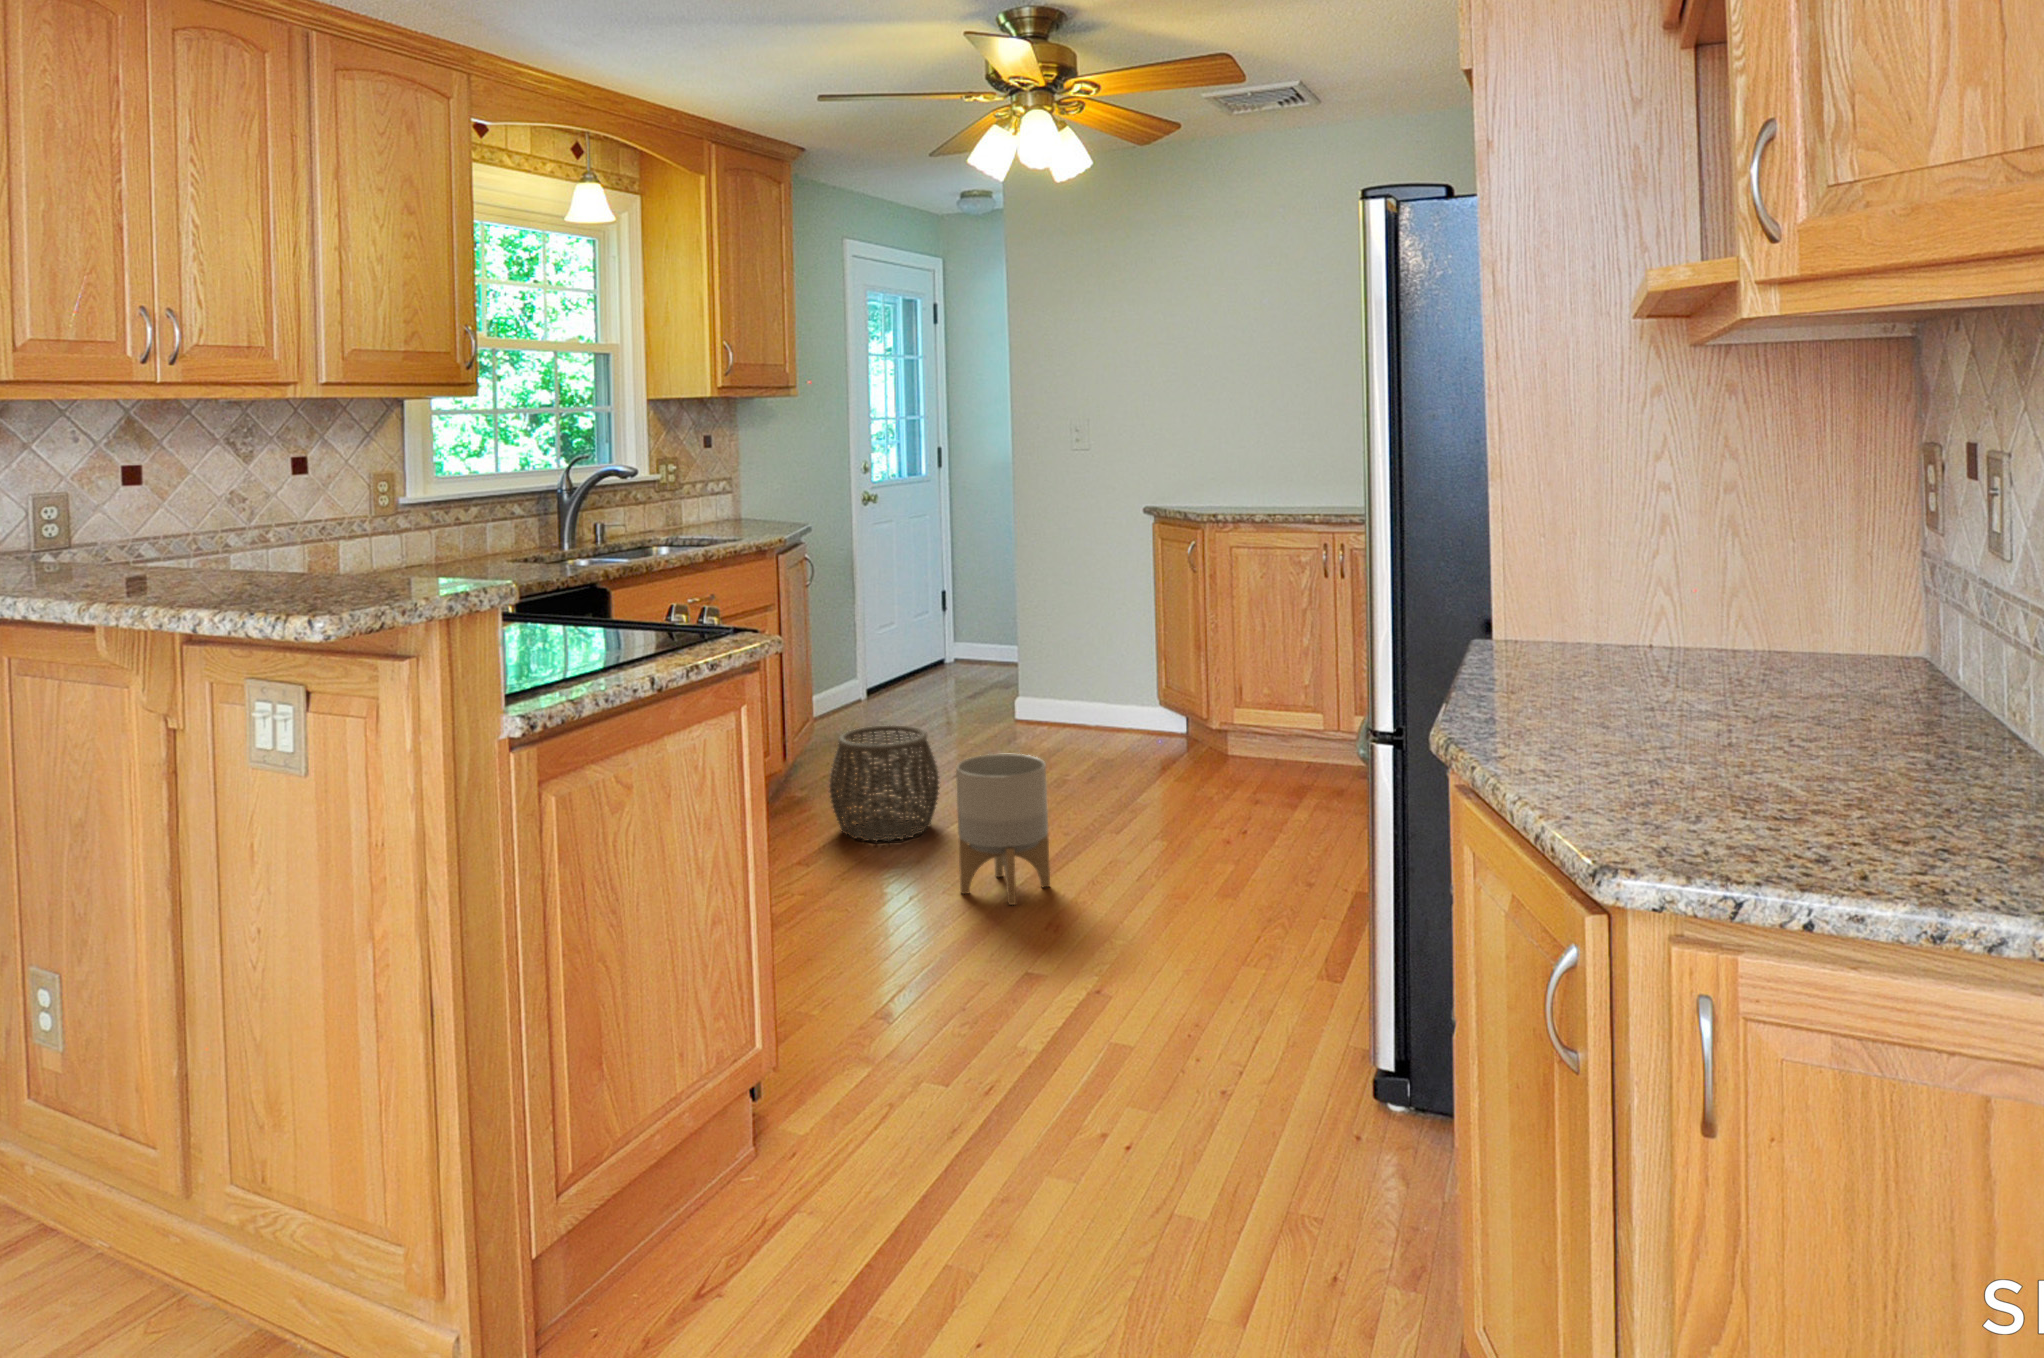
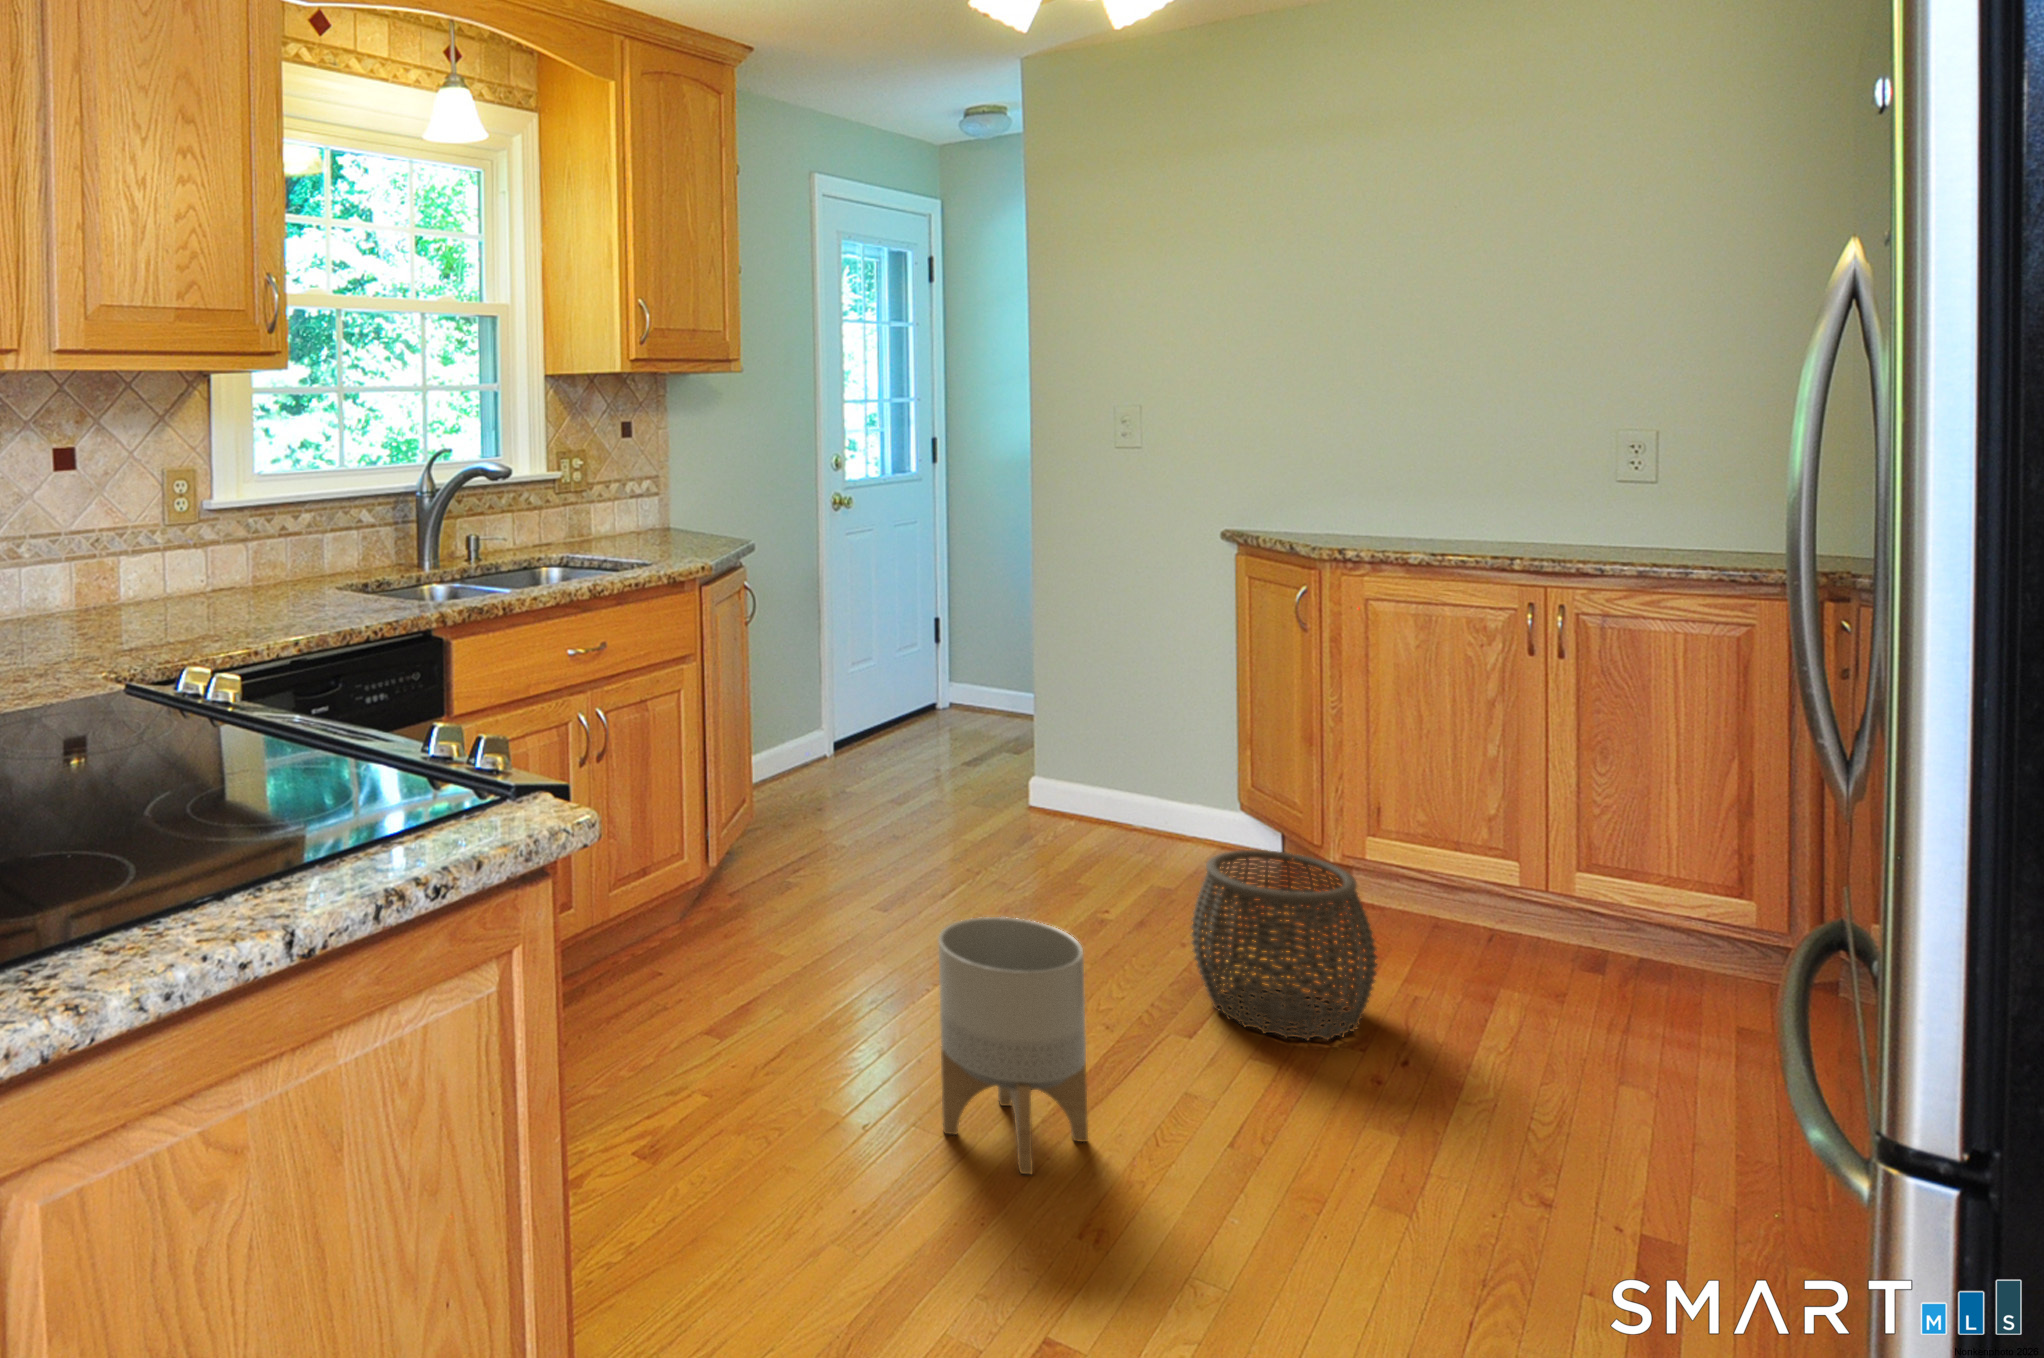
woven basket: present [829,726,939,841] -> present [1191,850,1377,1040]

